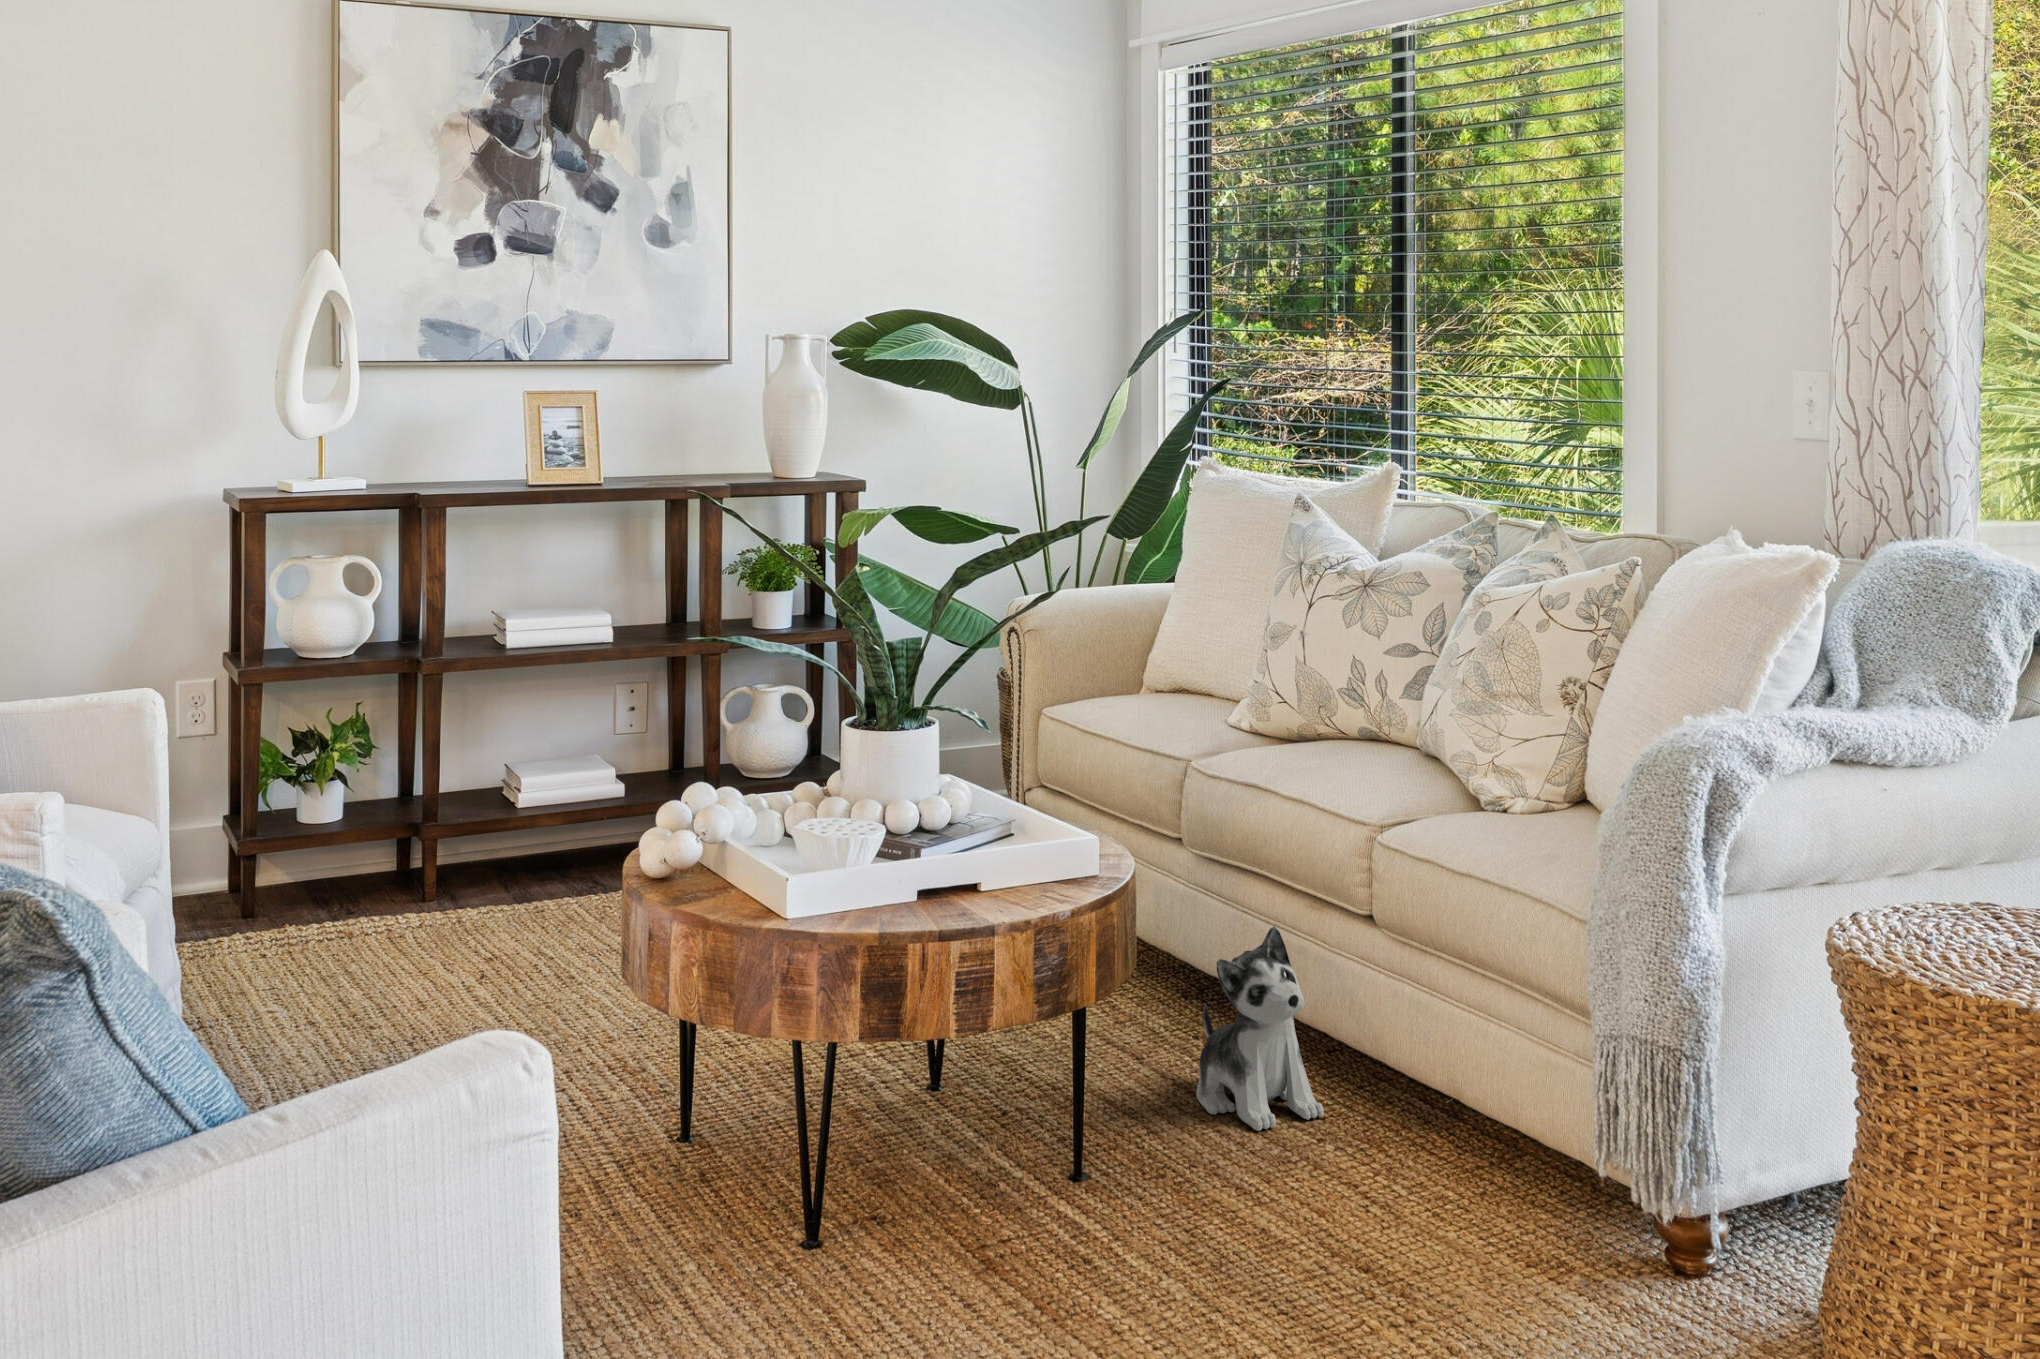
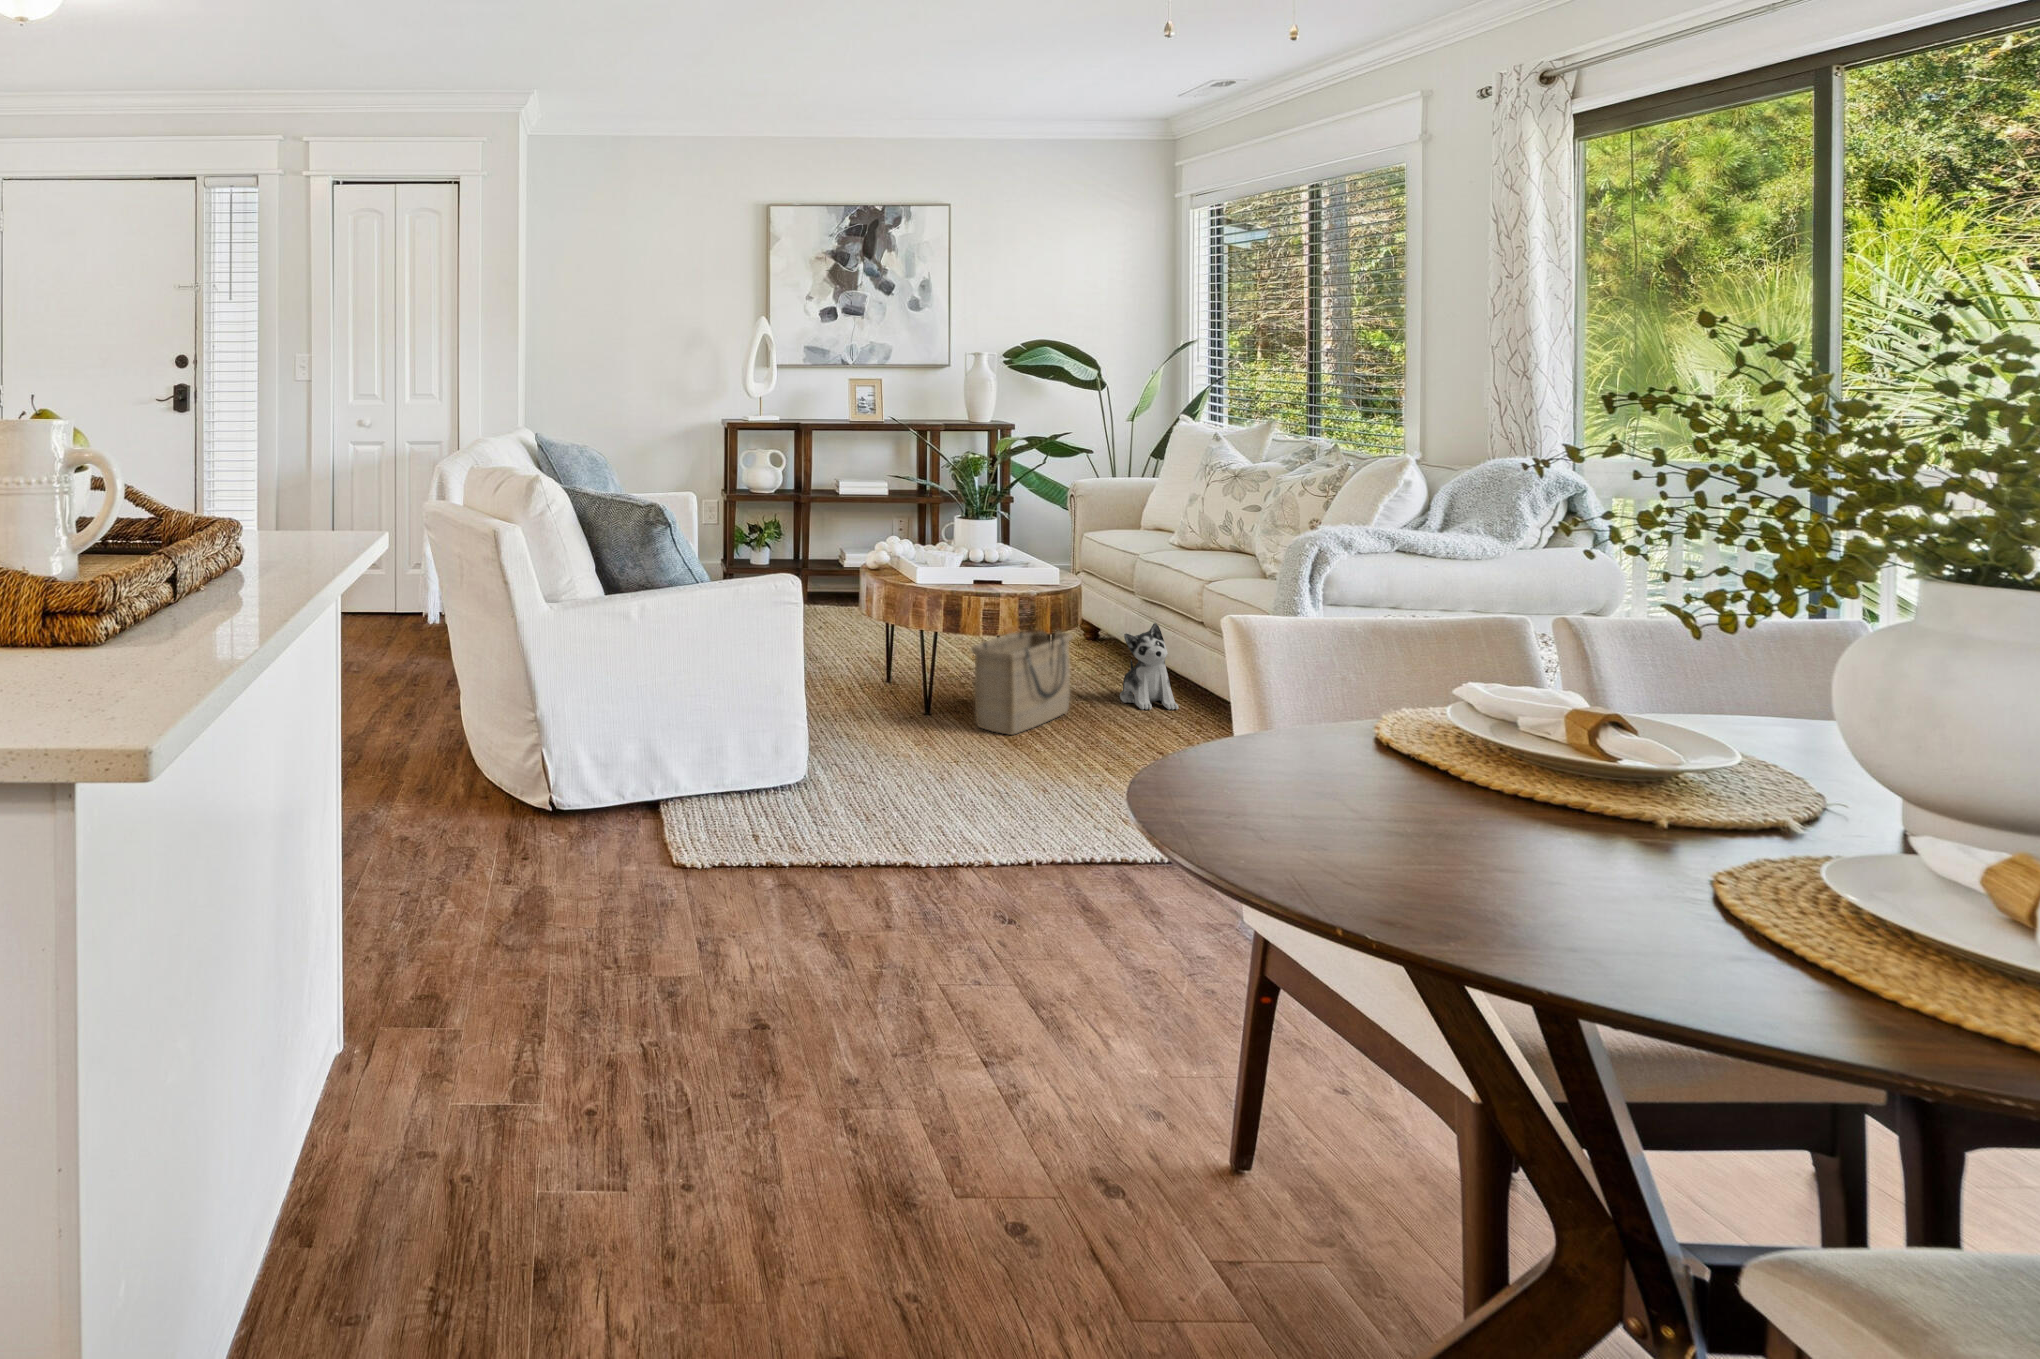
basket: none [939,979,1134,1294] -> present [971,631,1072,735]

